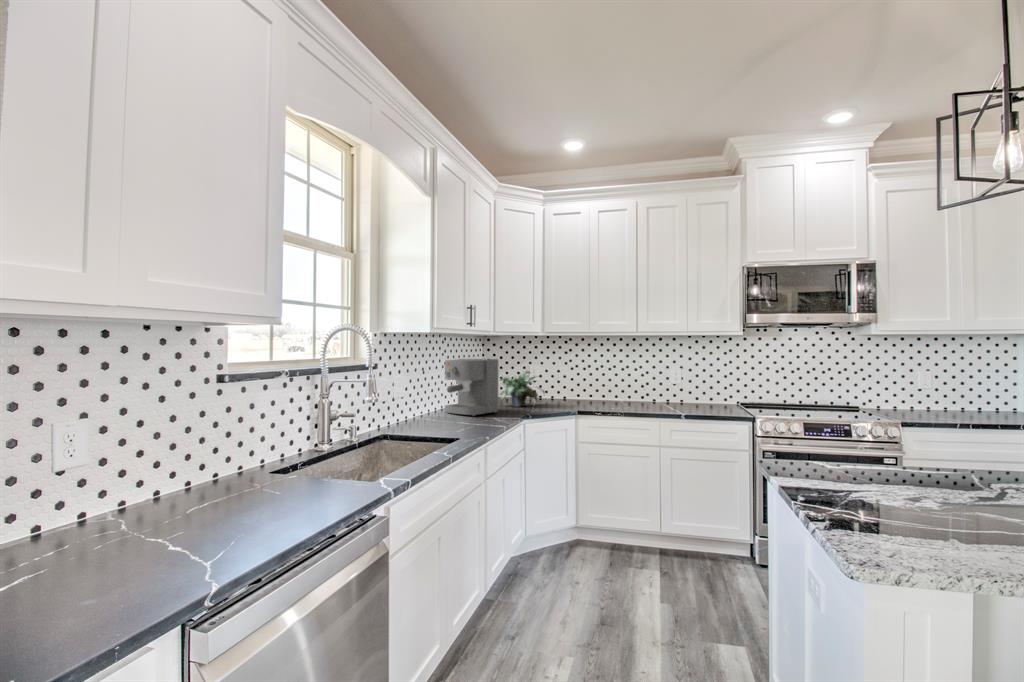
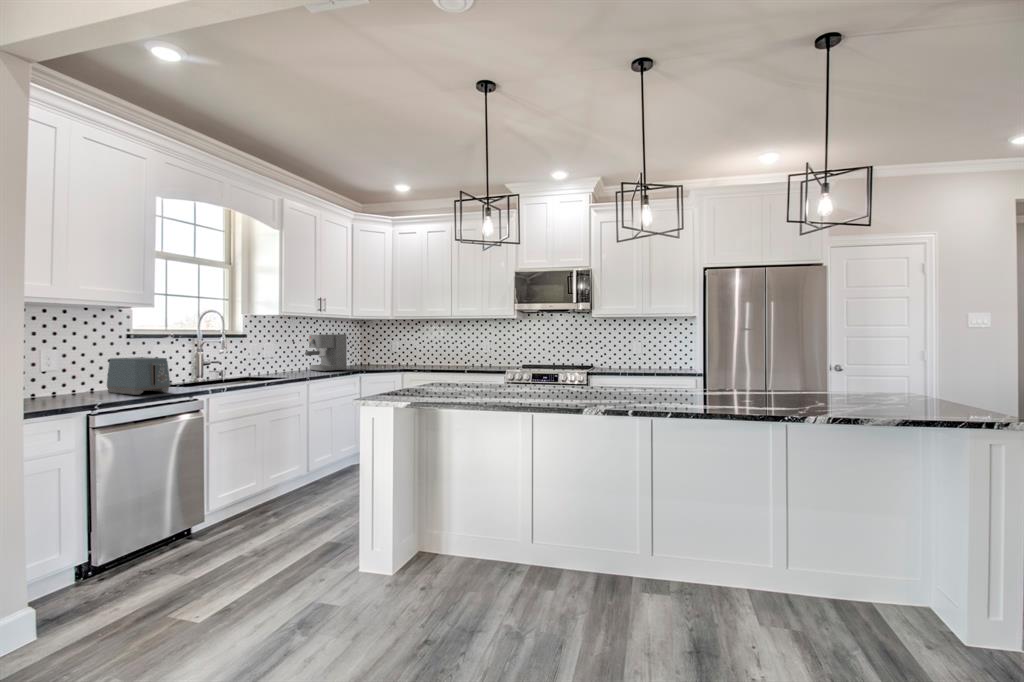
potted plant: present [499,371,545,407] -> none [355,343,389,368]
toaster: none [174,420,308,517] -> present [107,357,170,395]

